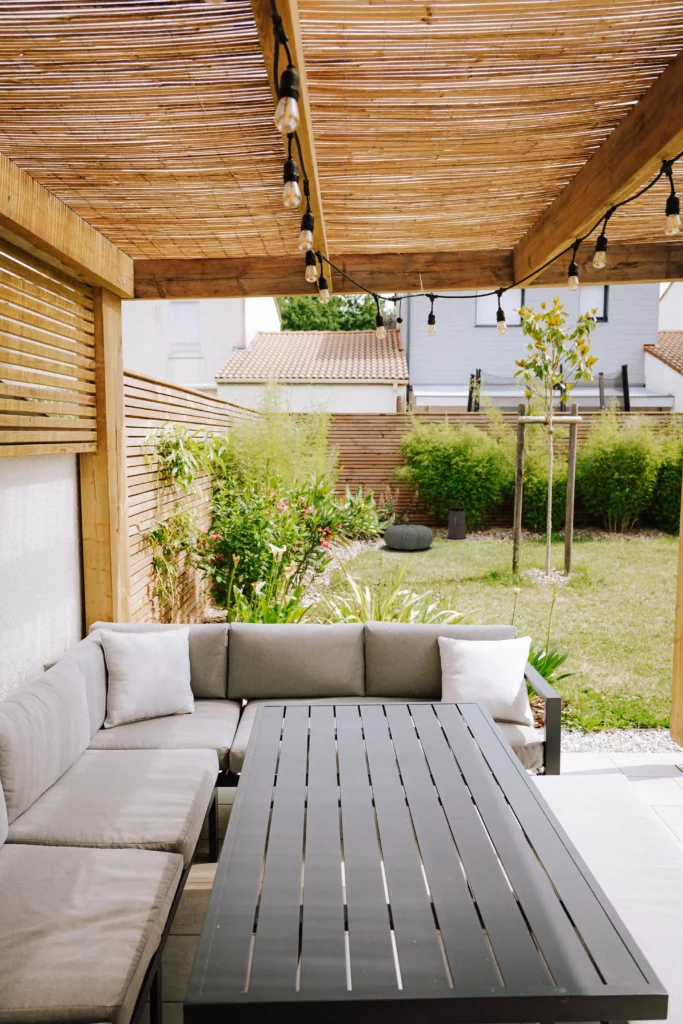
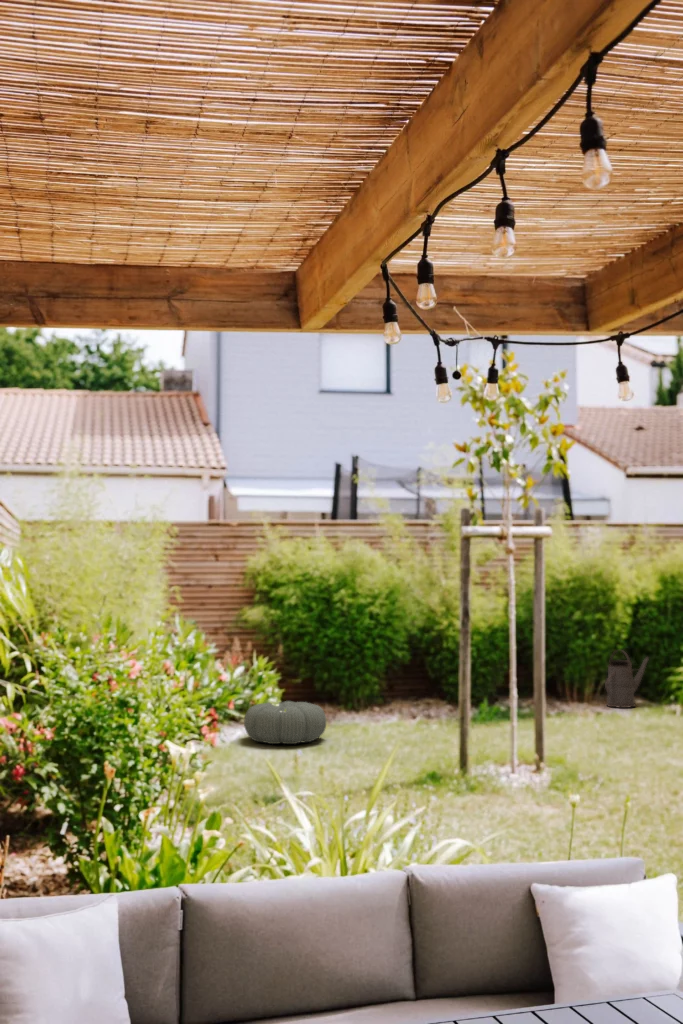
watering can: present [447,507,466,539] -> present [605,651,649,708]

